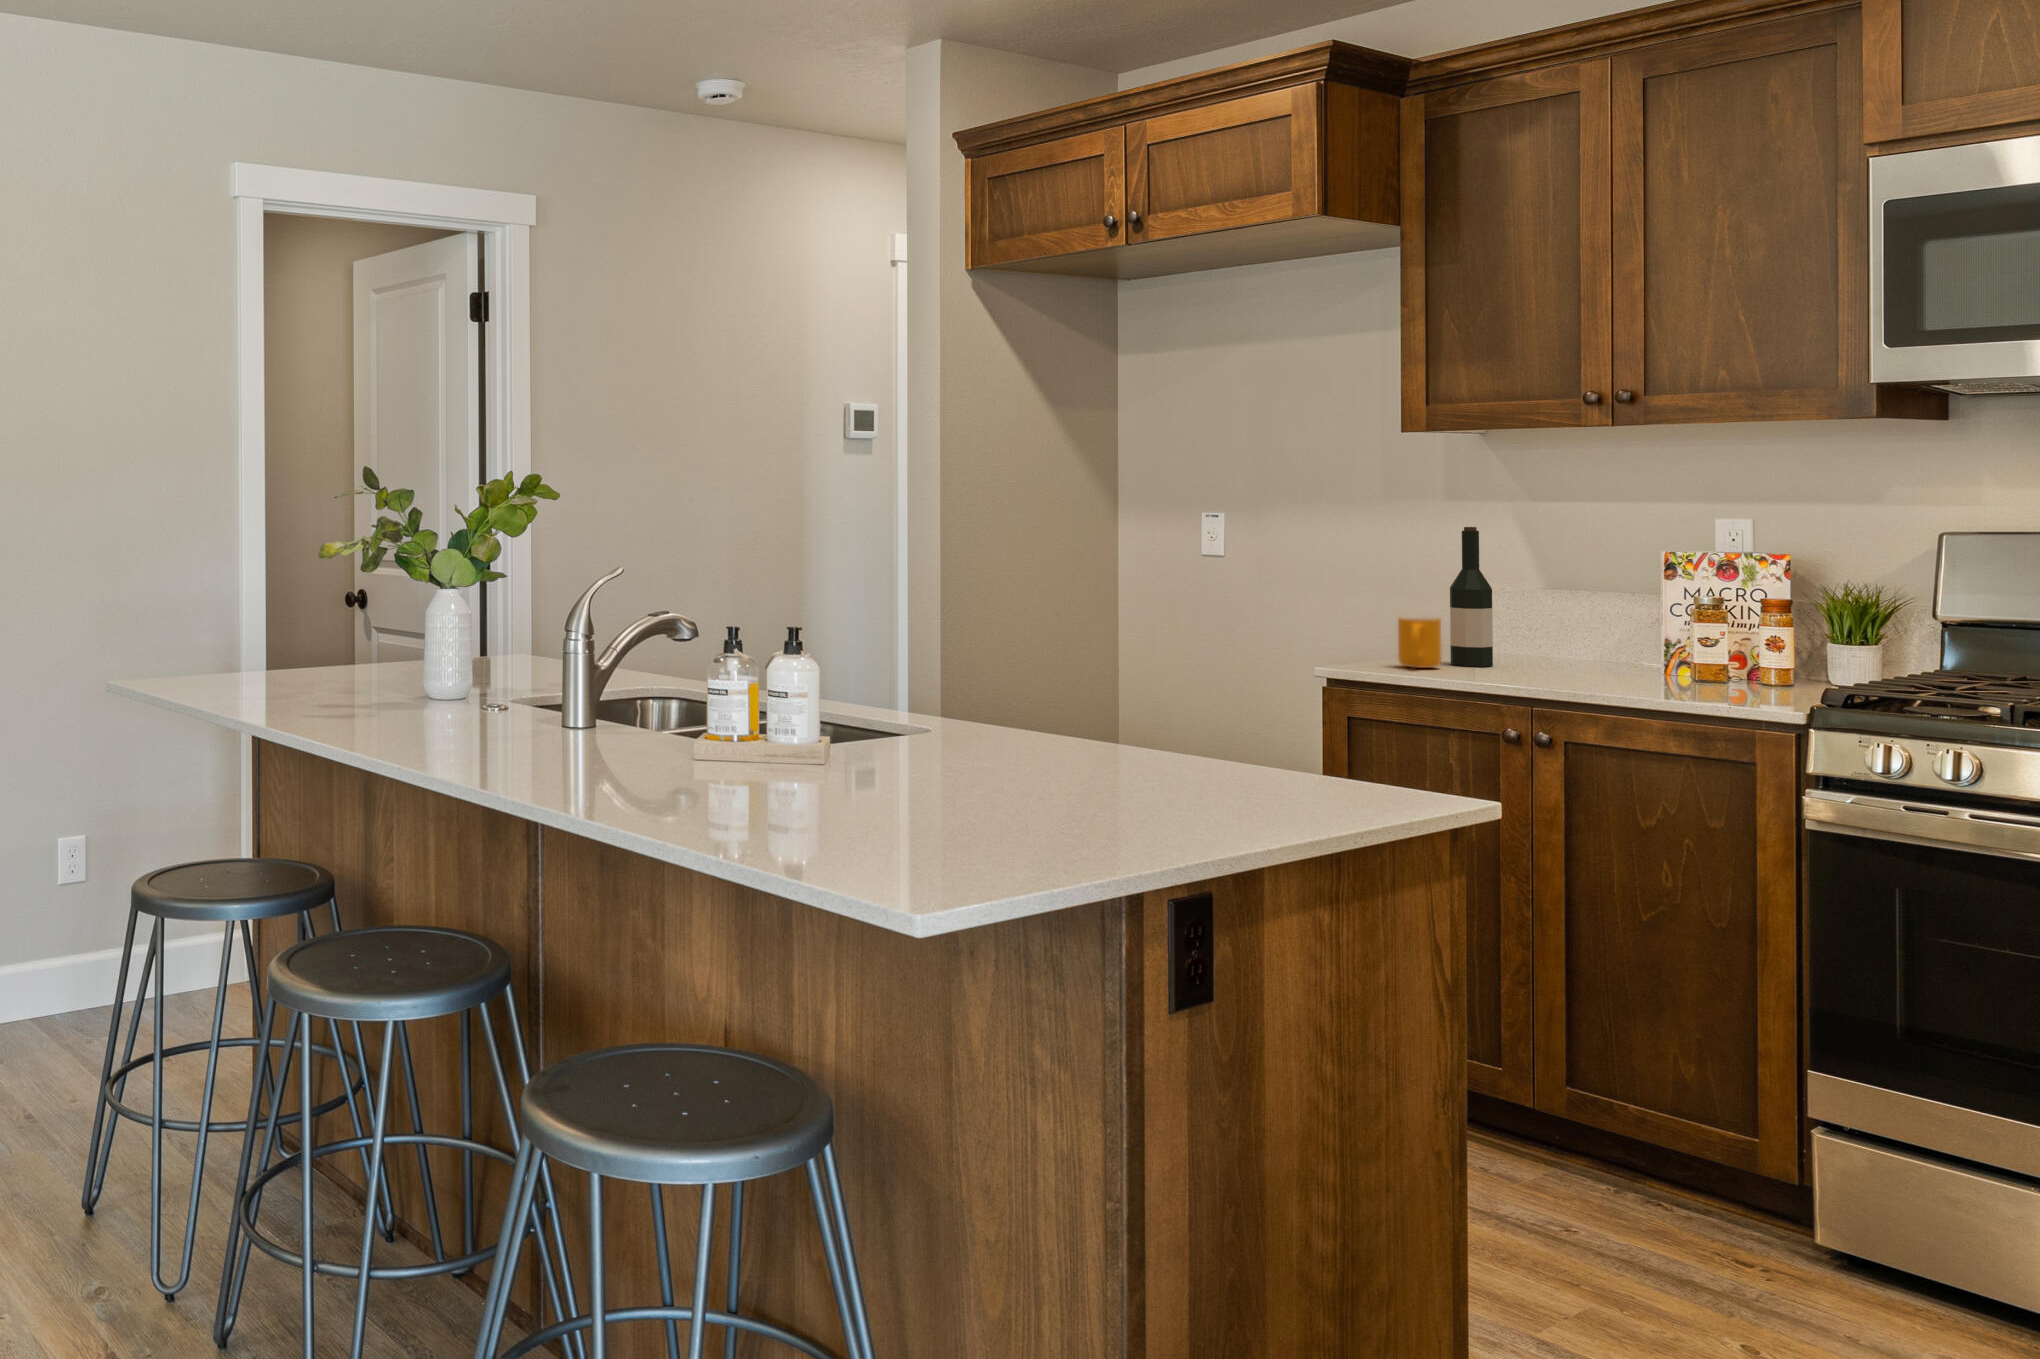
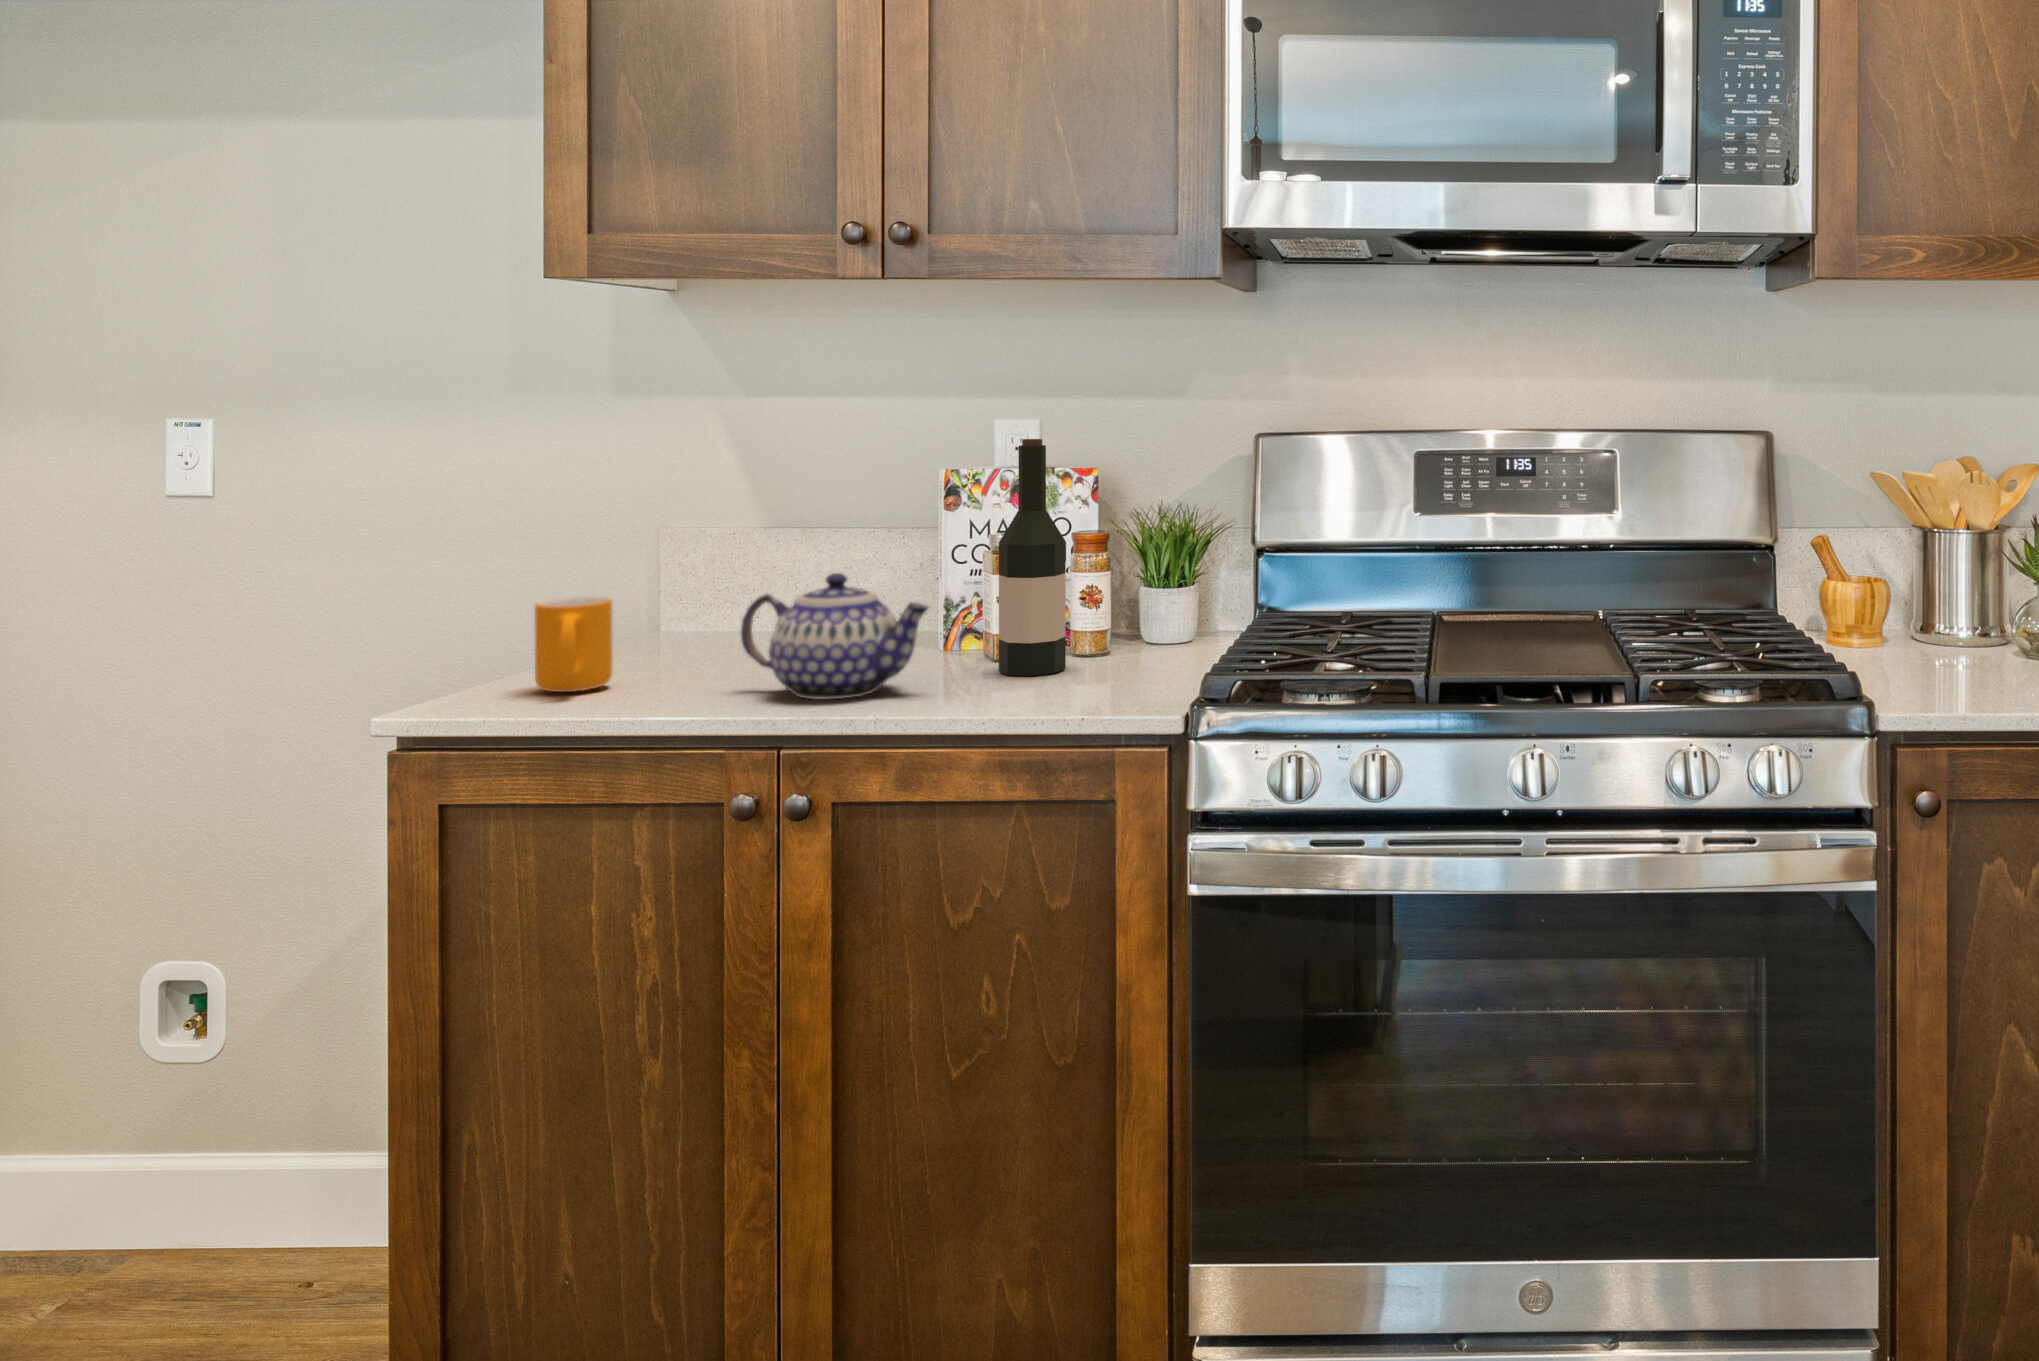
wine bottle: present [1450,527,1493,667] -> present [999,439,1066,676]
teapot: none [1515,610,1636,686] -> present [741,573,929,699]

